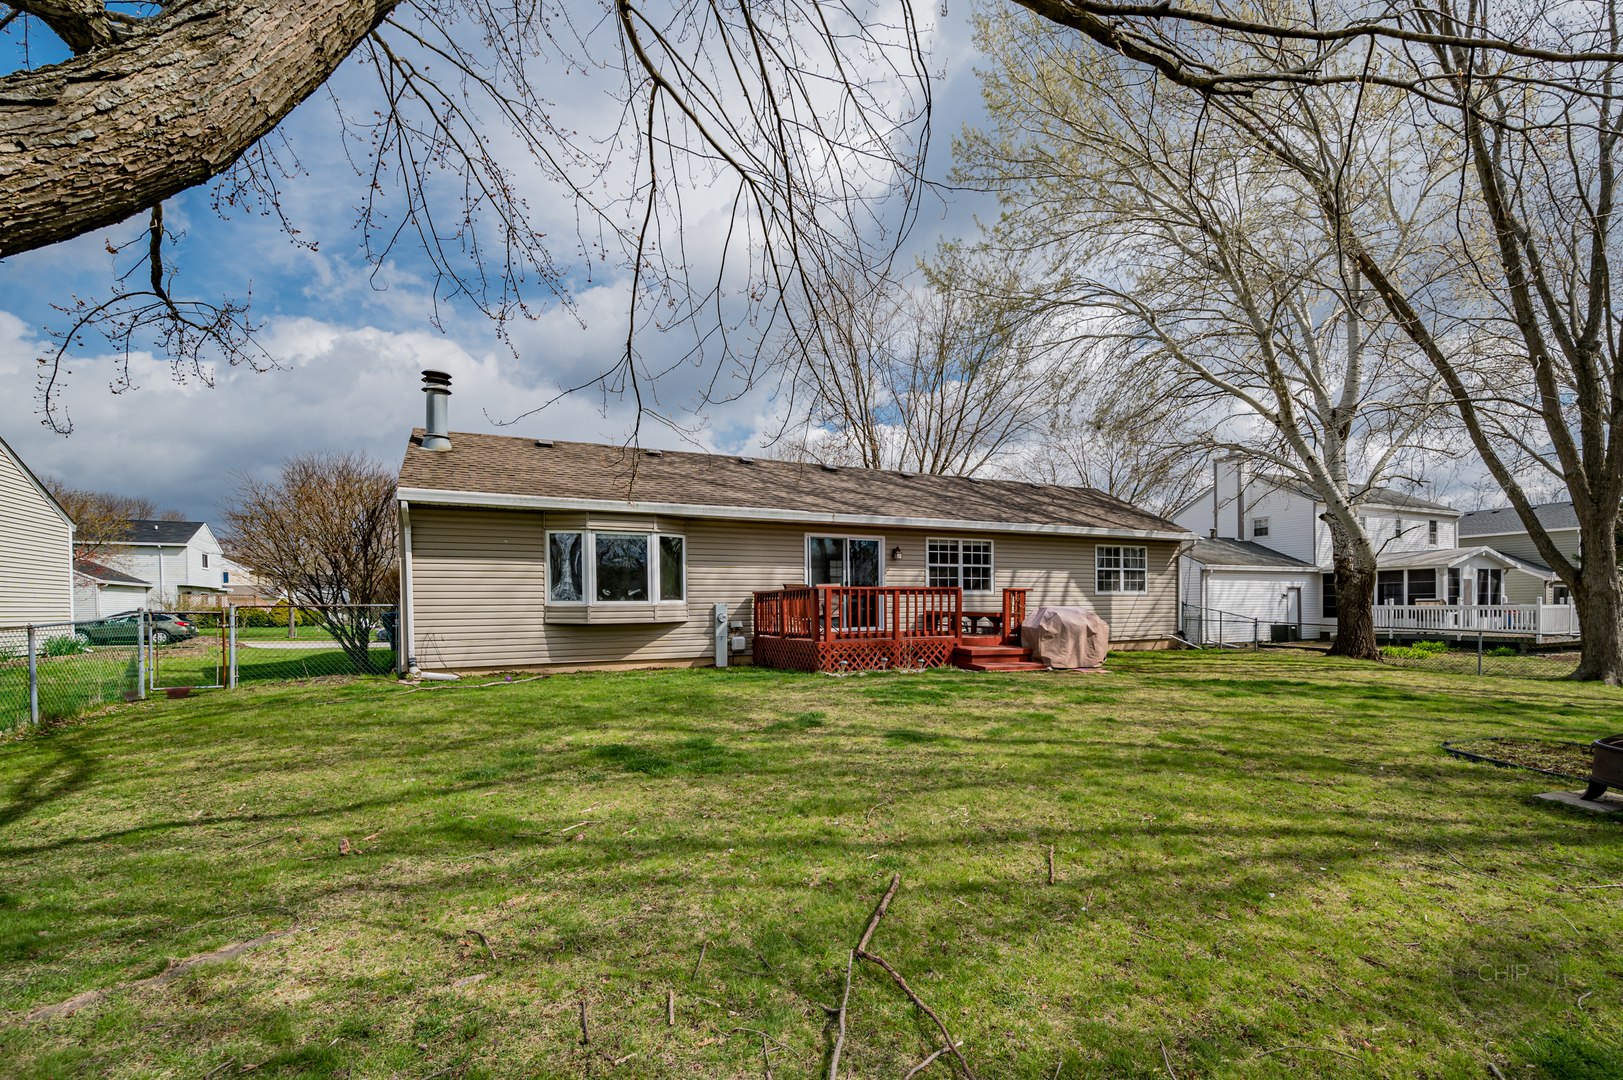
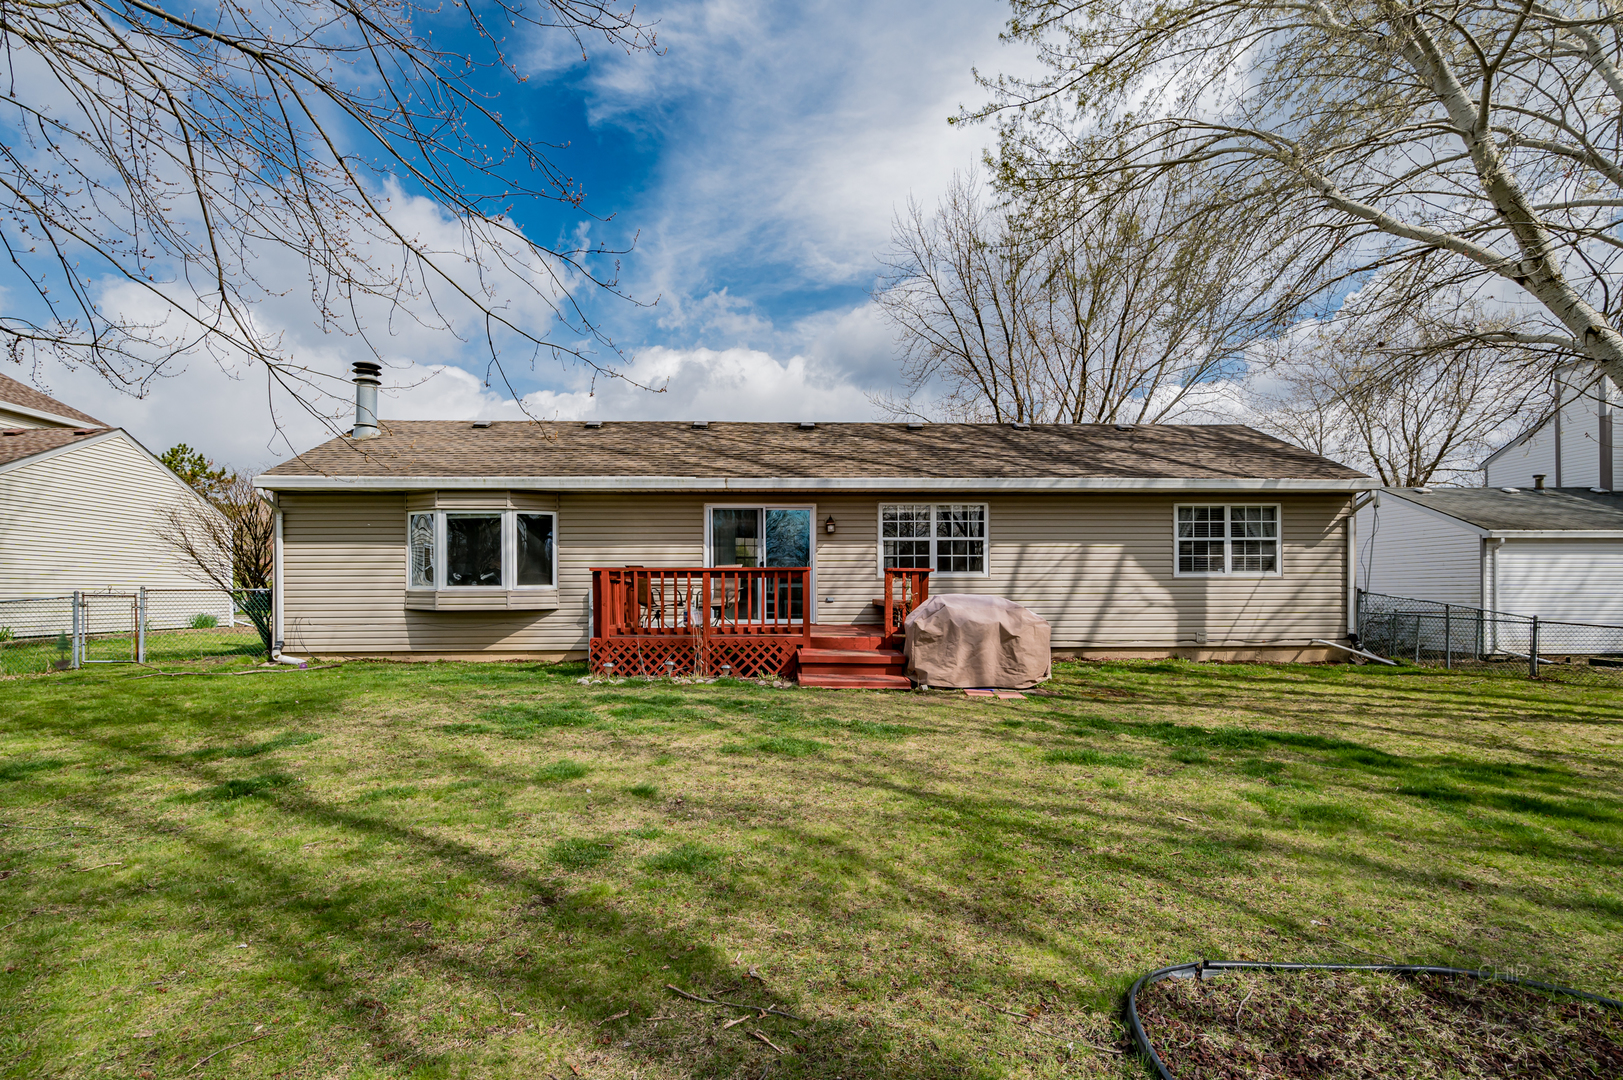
basket: present [162,686,194,699] -> none [82,644,116,669]

